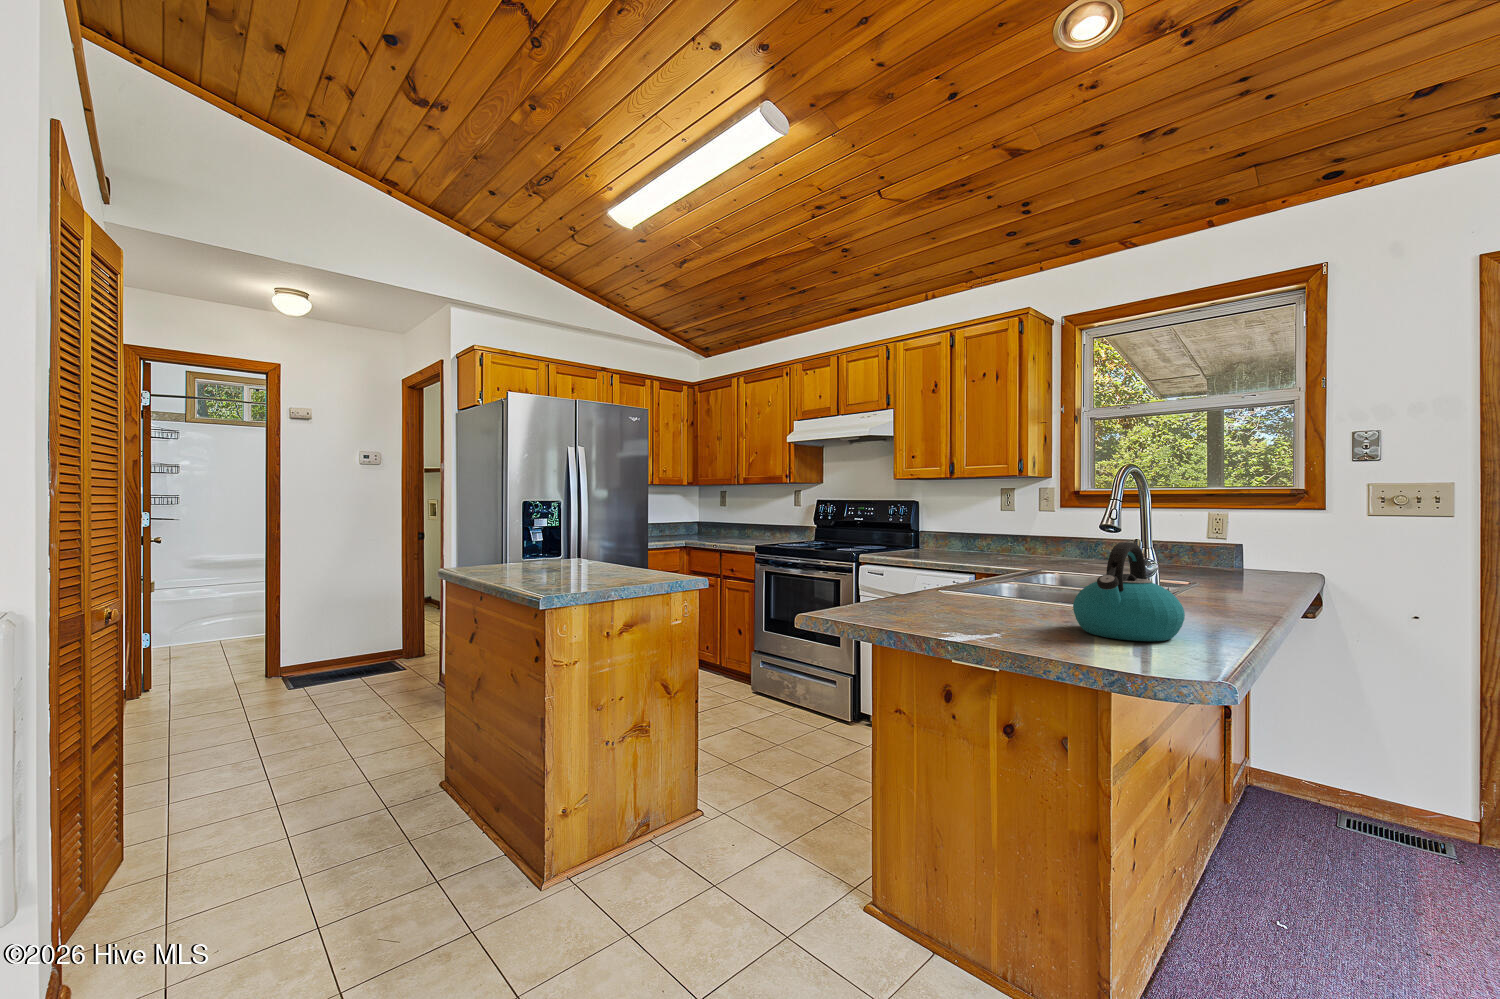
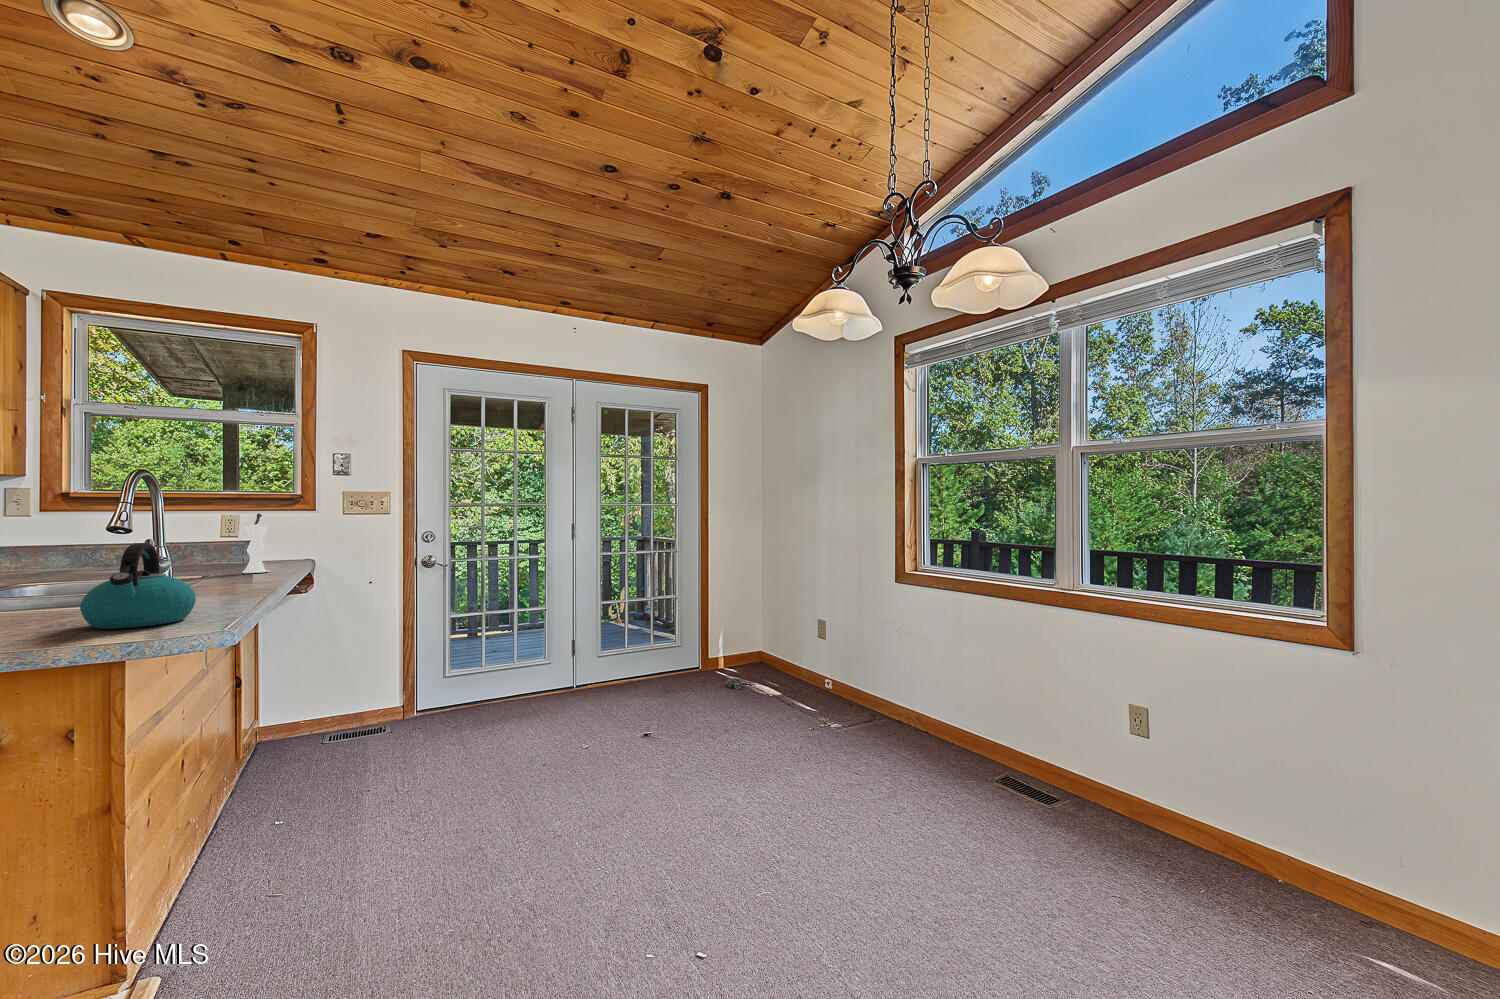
vase: none [1232,513,1268,586] -> present [242,513,270,573]

